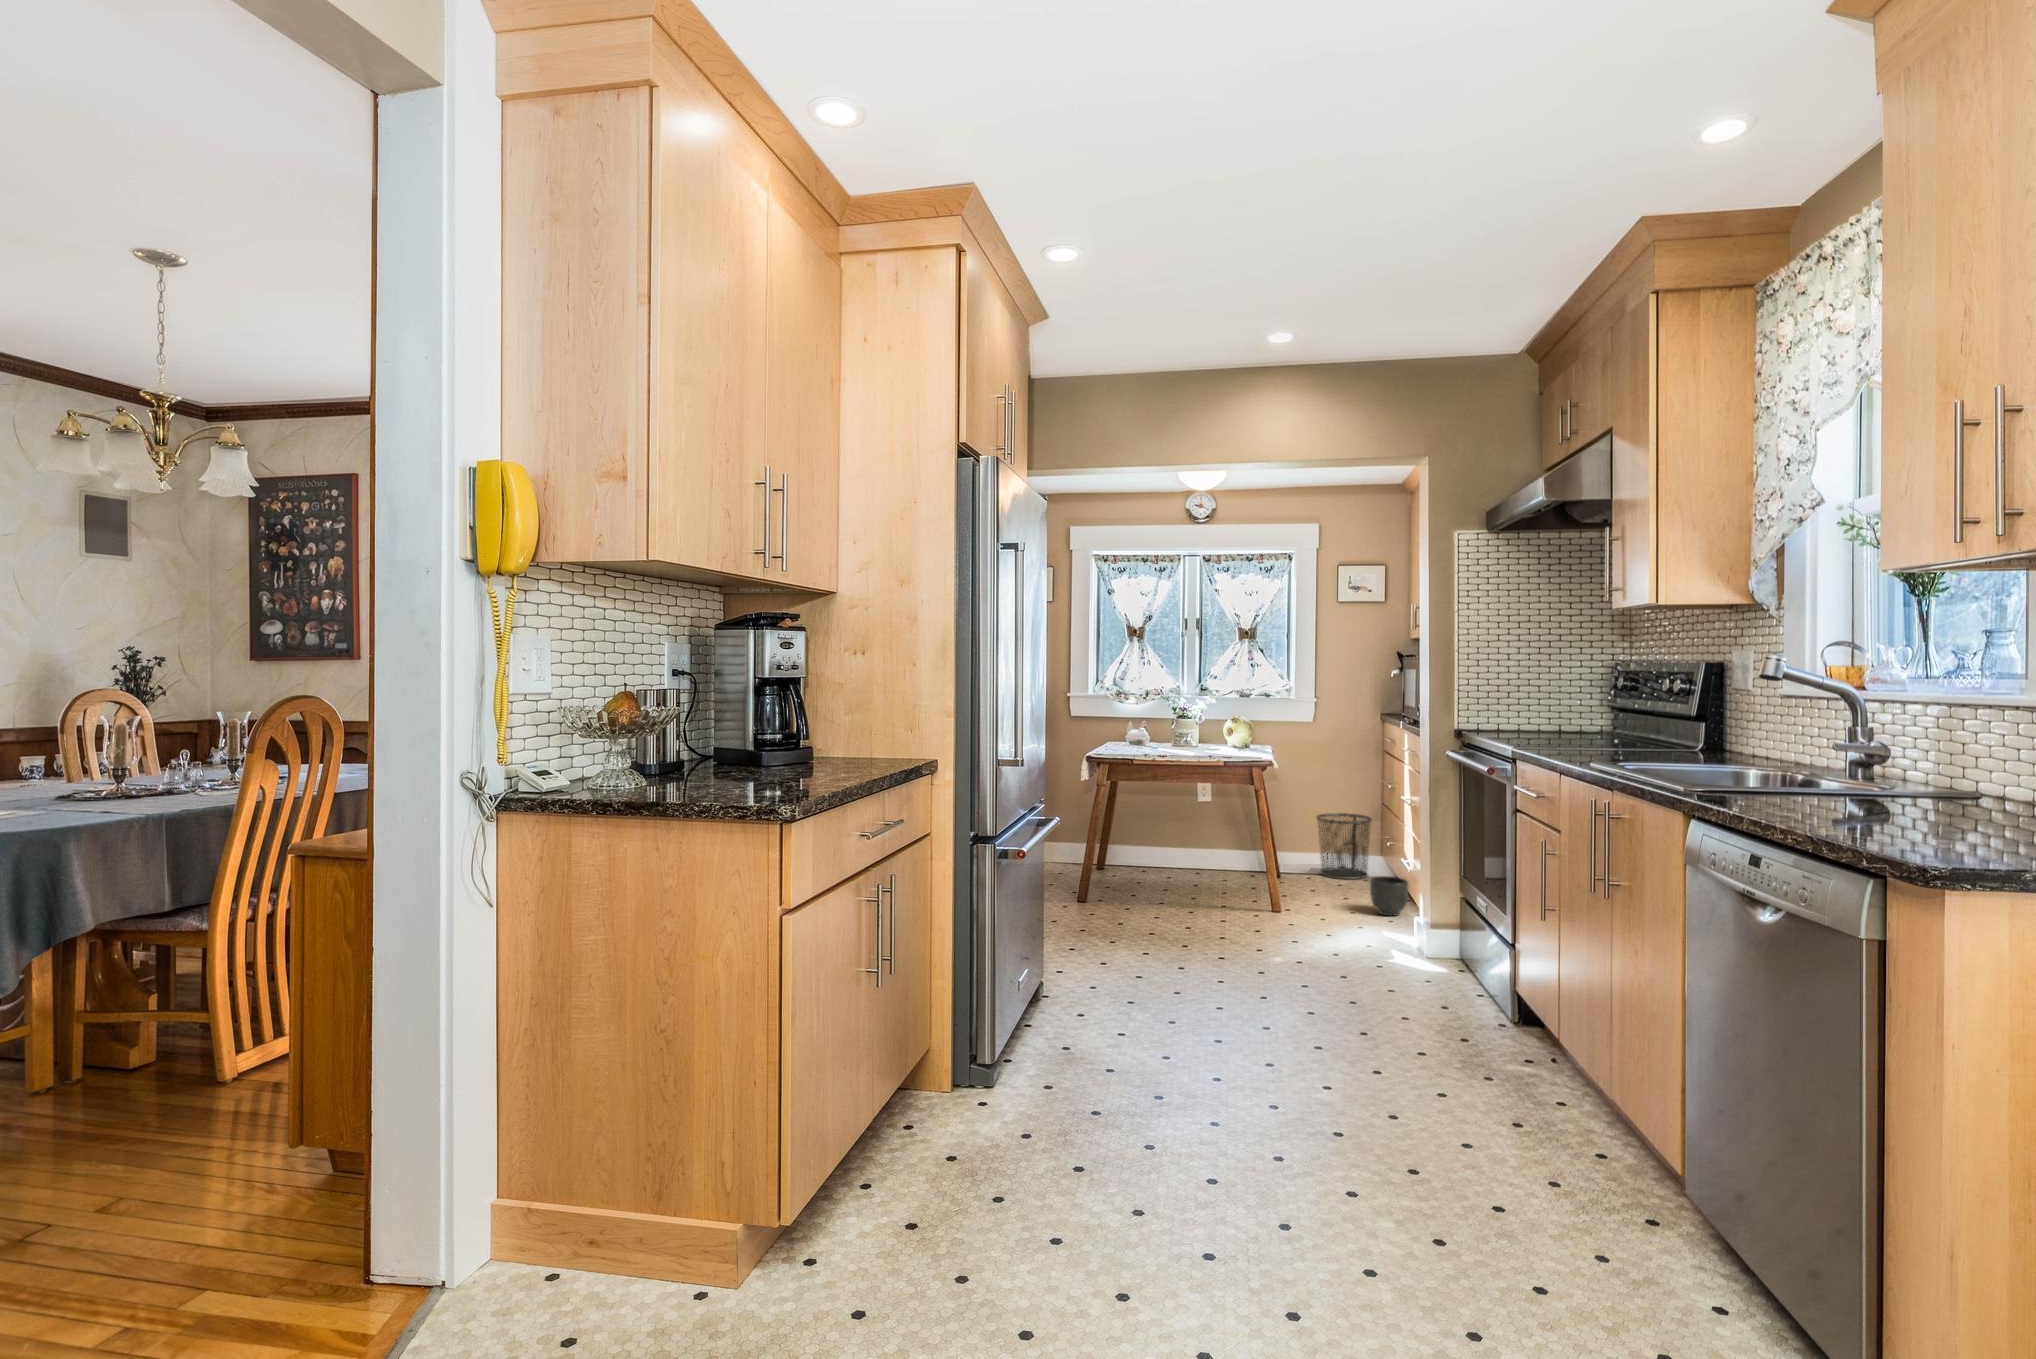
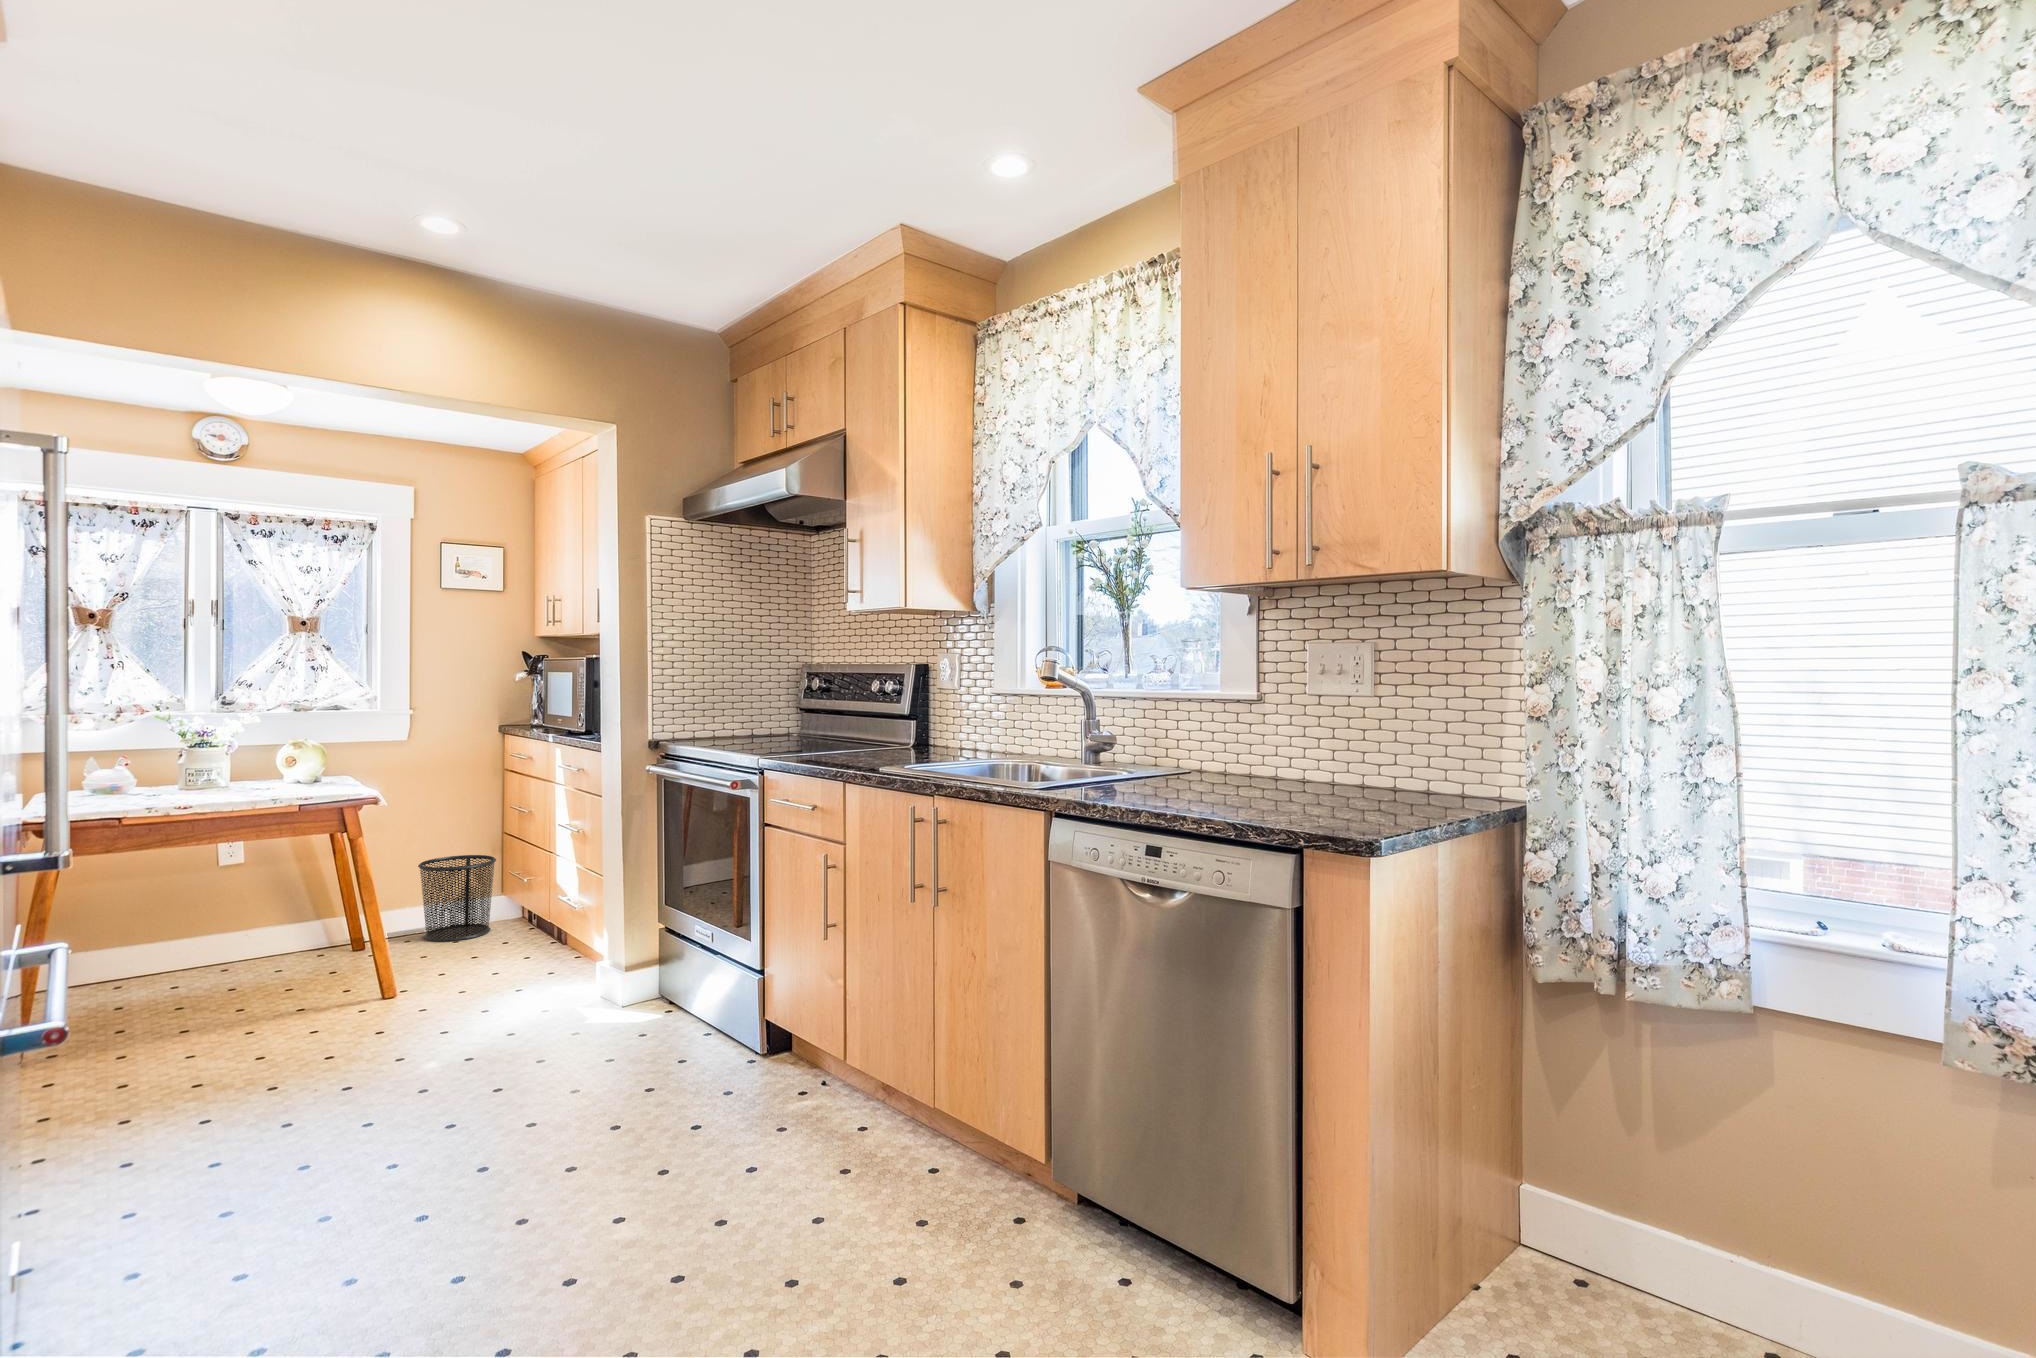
planter: present [1370,876,1408,916] -> none [523,926,572,975]

